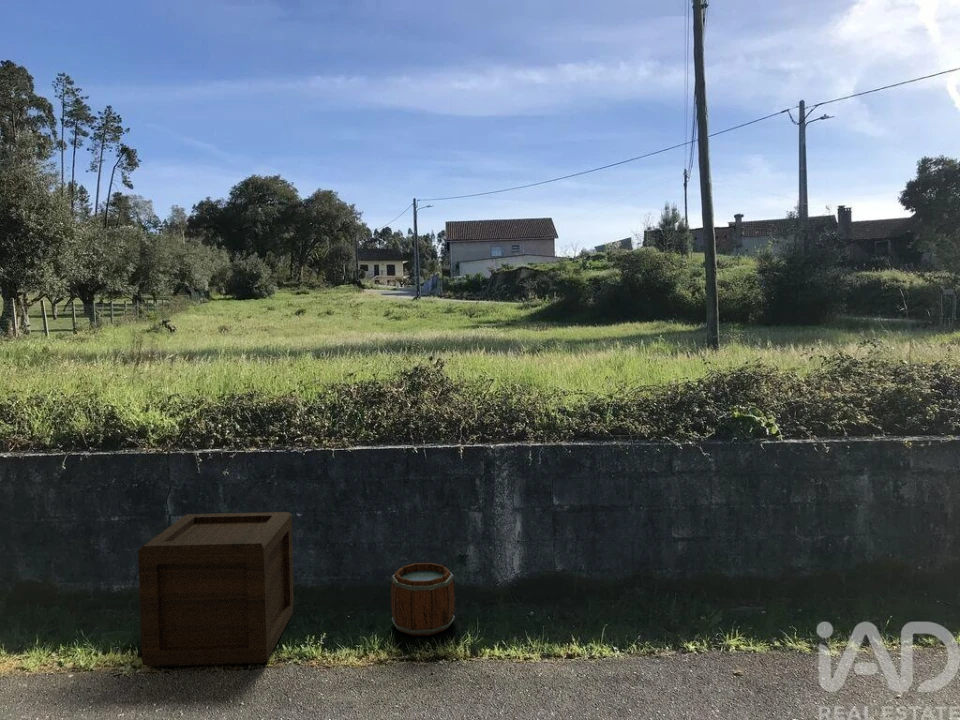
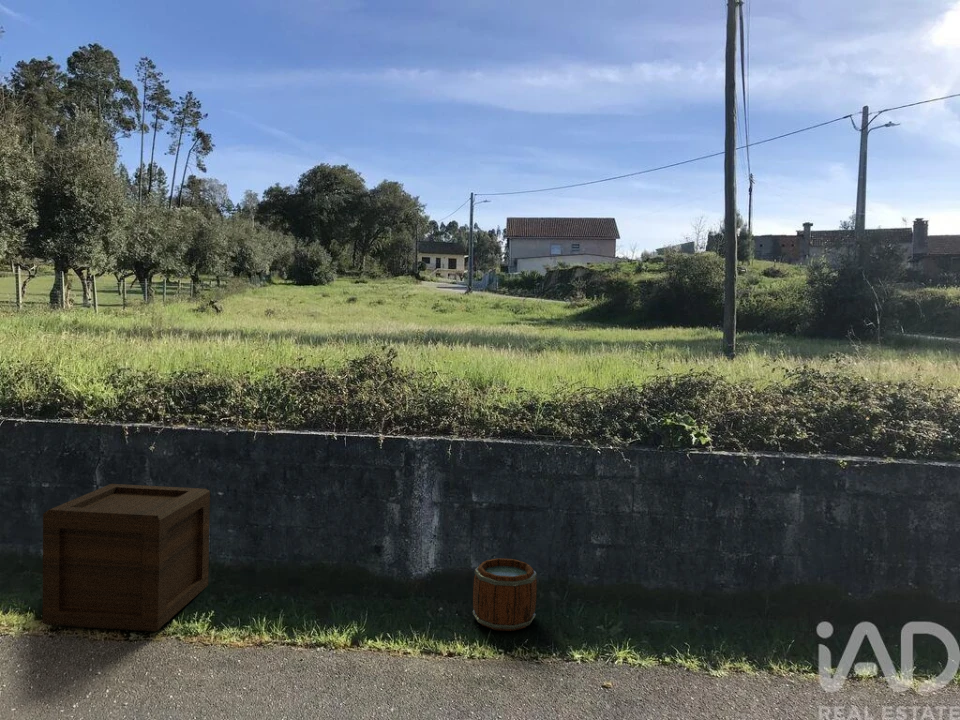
bucket: present [391,563,455,636] -> present [473,558,537,631]

